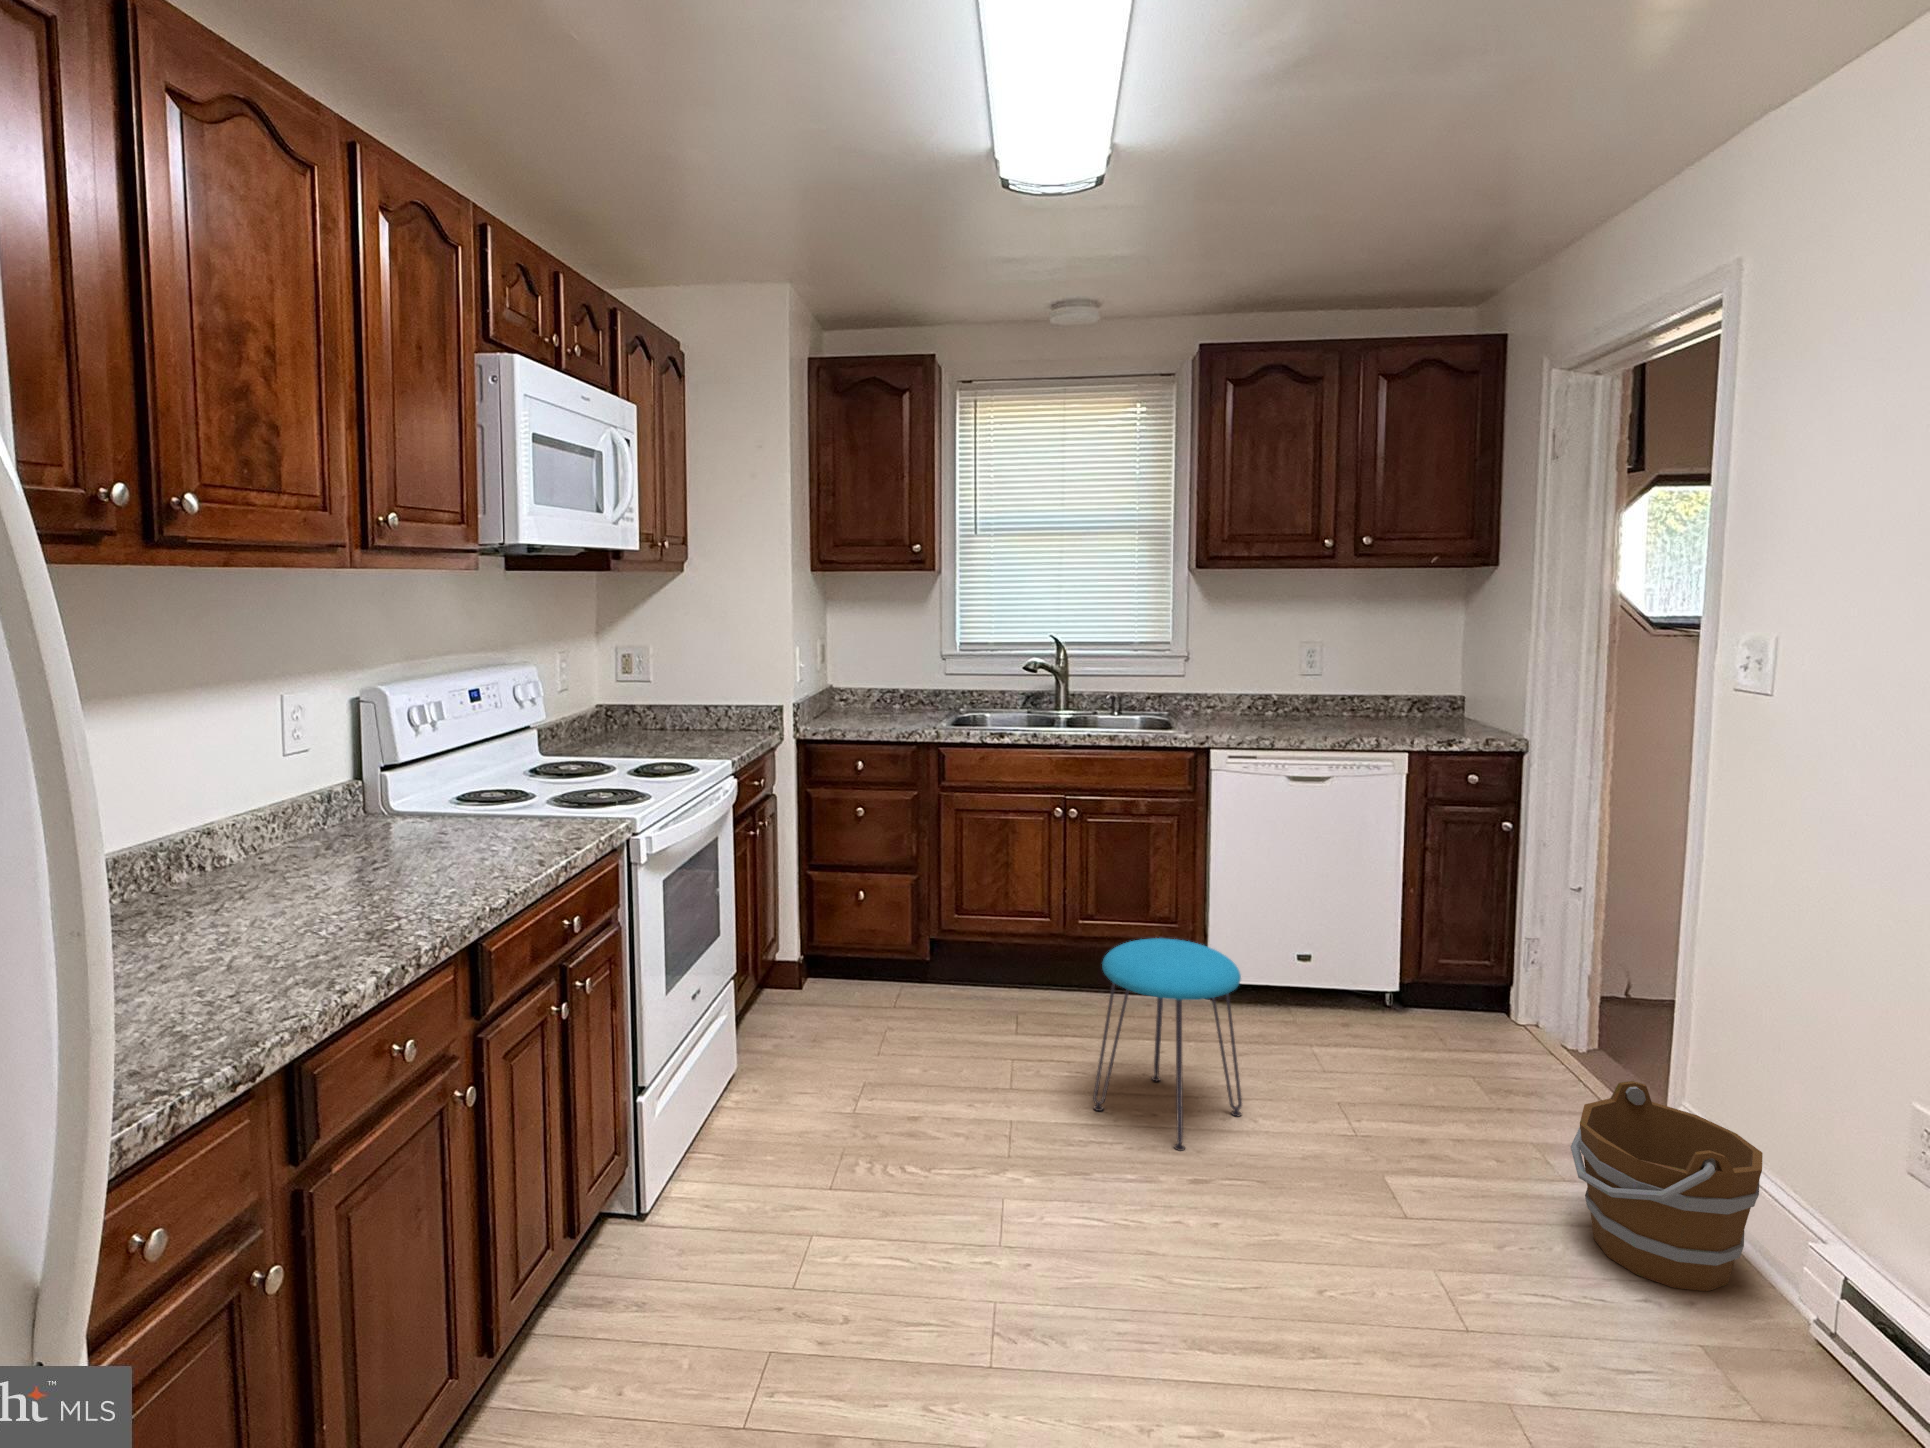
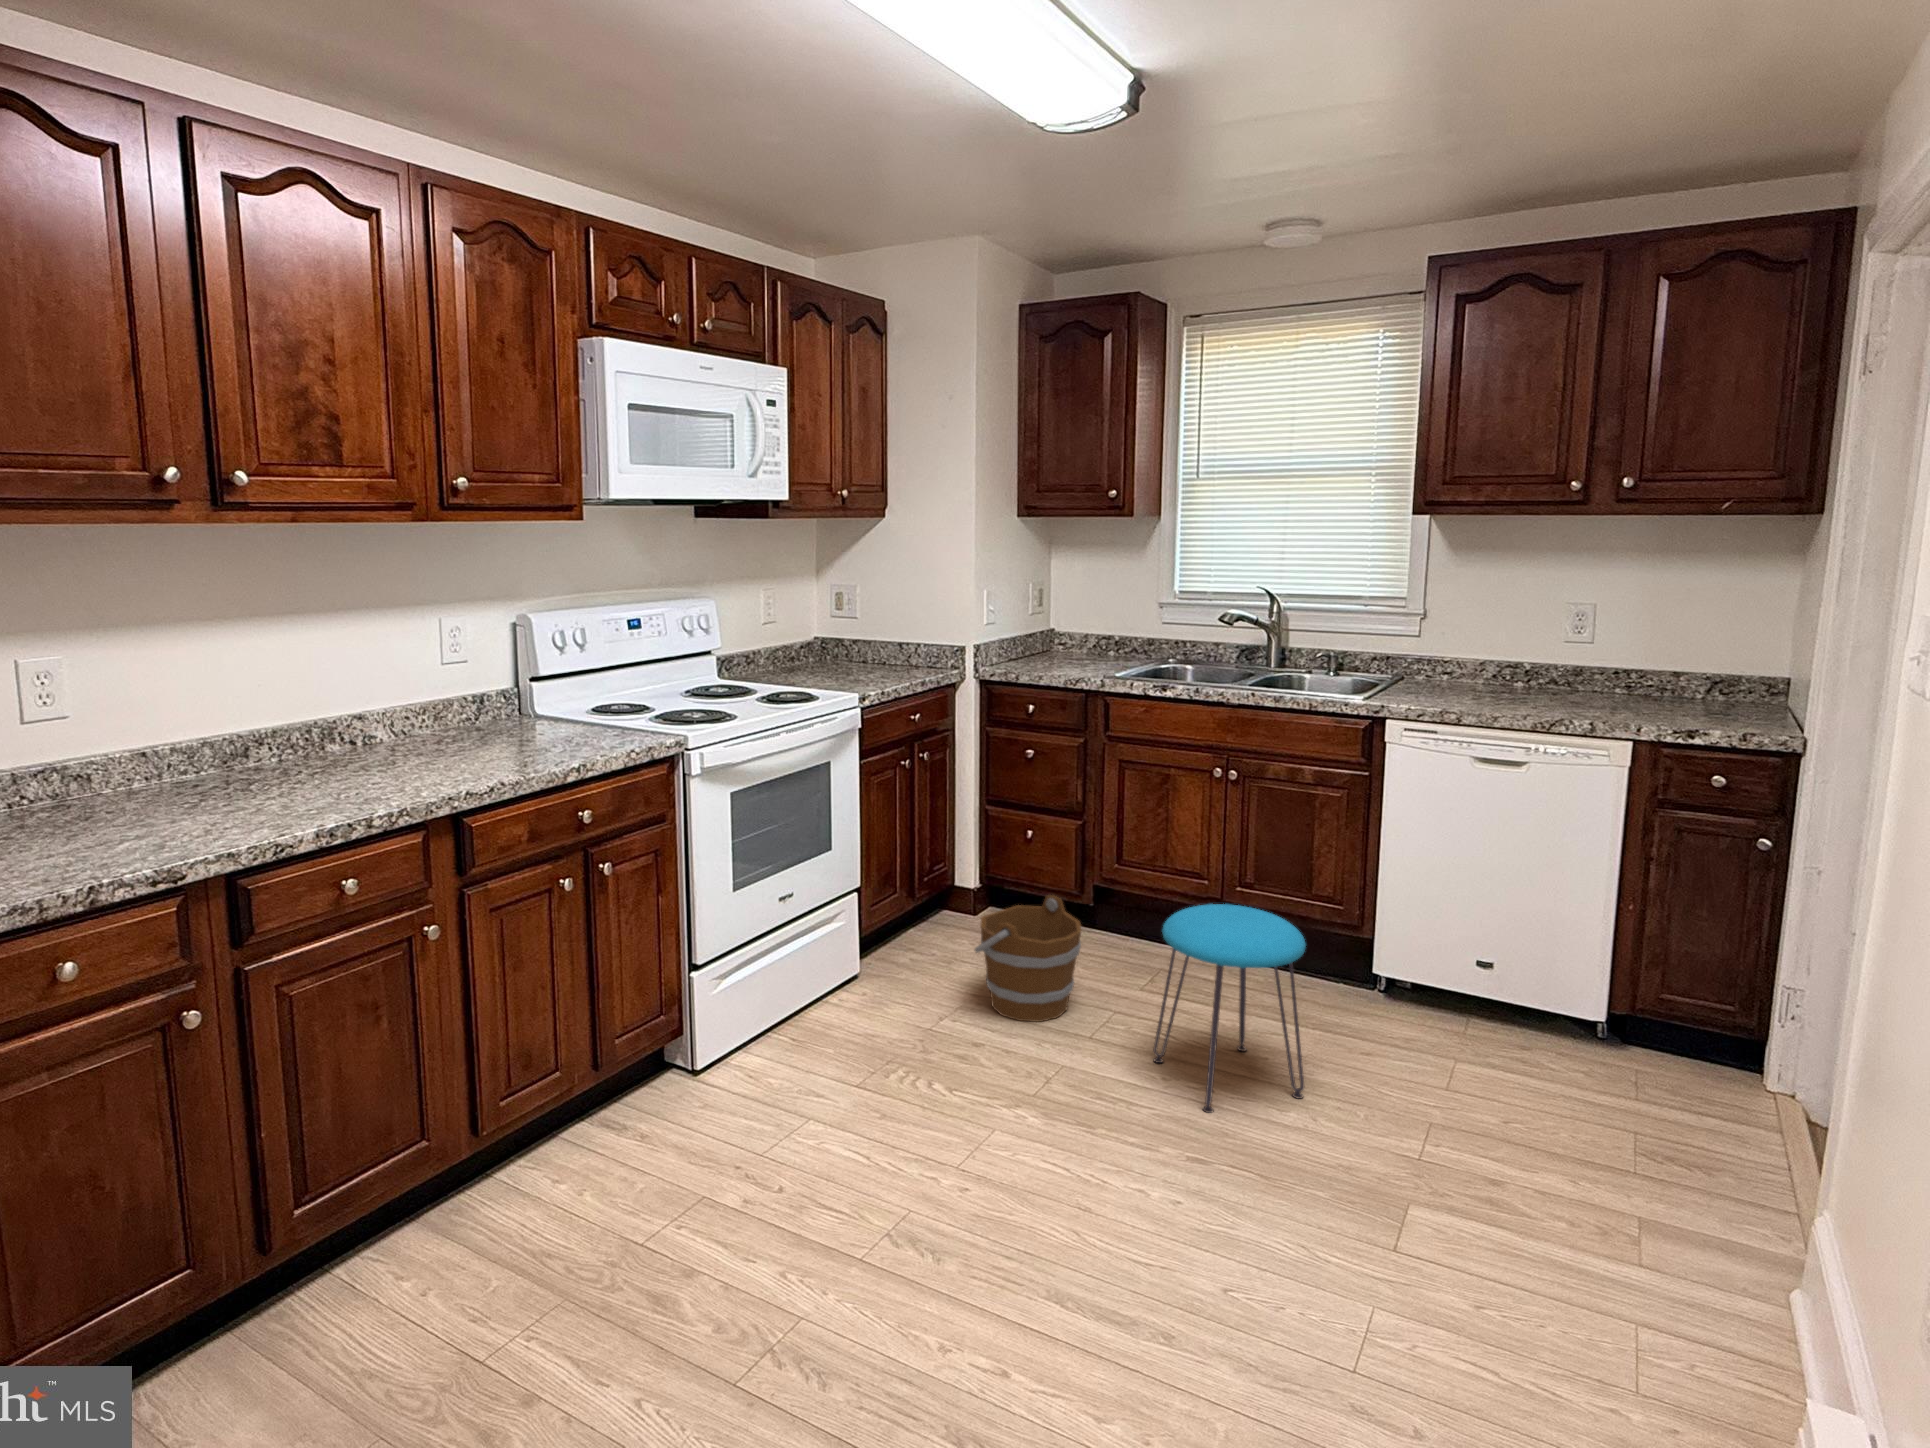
bucket: present [1571,1081,1763,1291] -> present [974,895,1081,1022]

